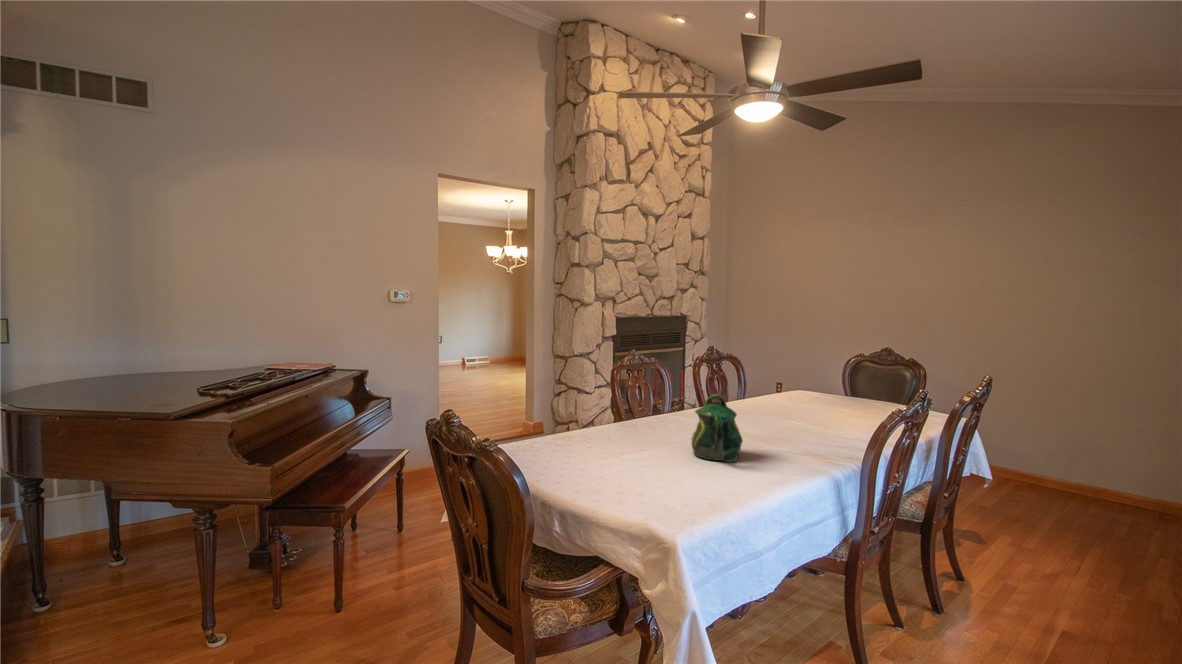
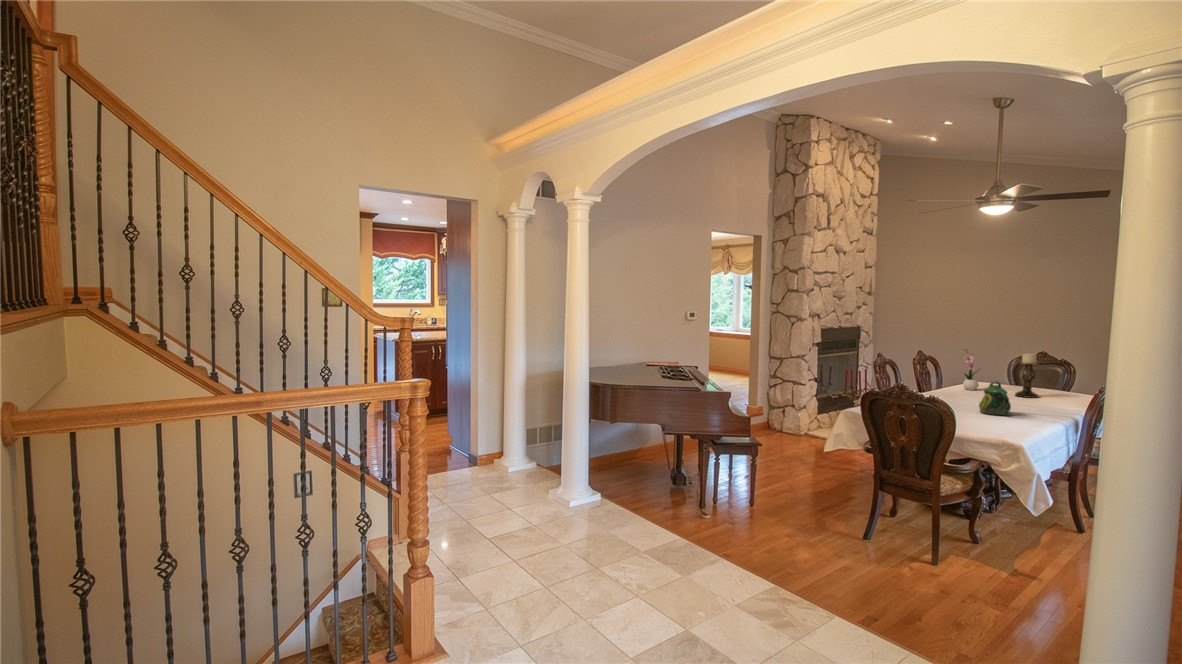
flower arrangement: none [744,341,772,406] -> present [963,349,980,390]
candle holder: none [808,345,842,421] -> present [1015,353,1039,398]

